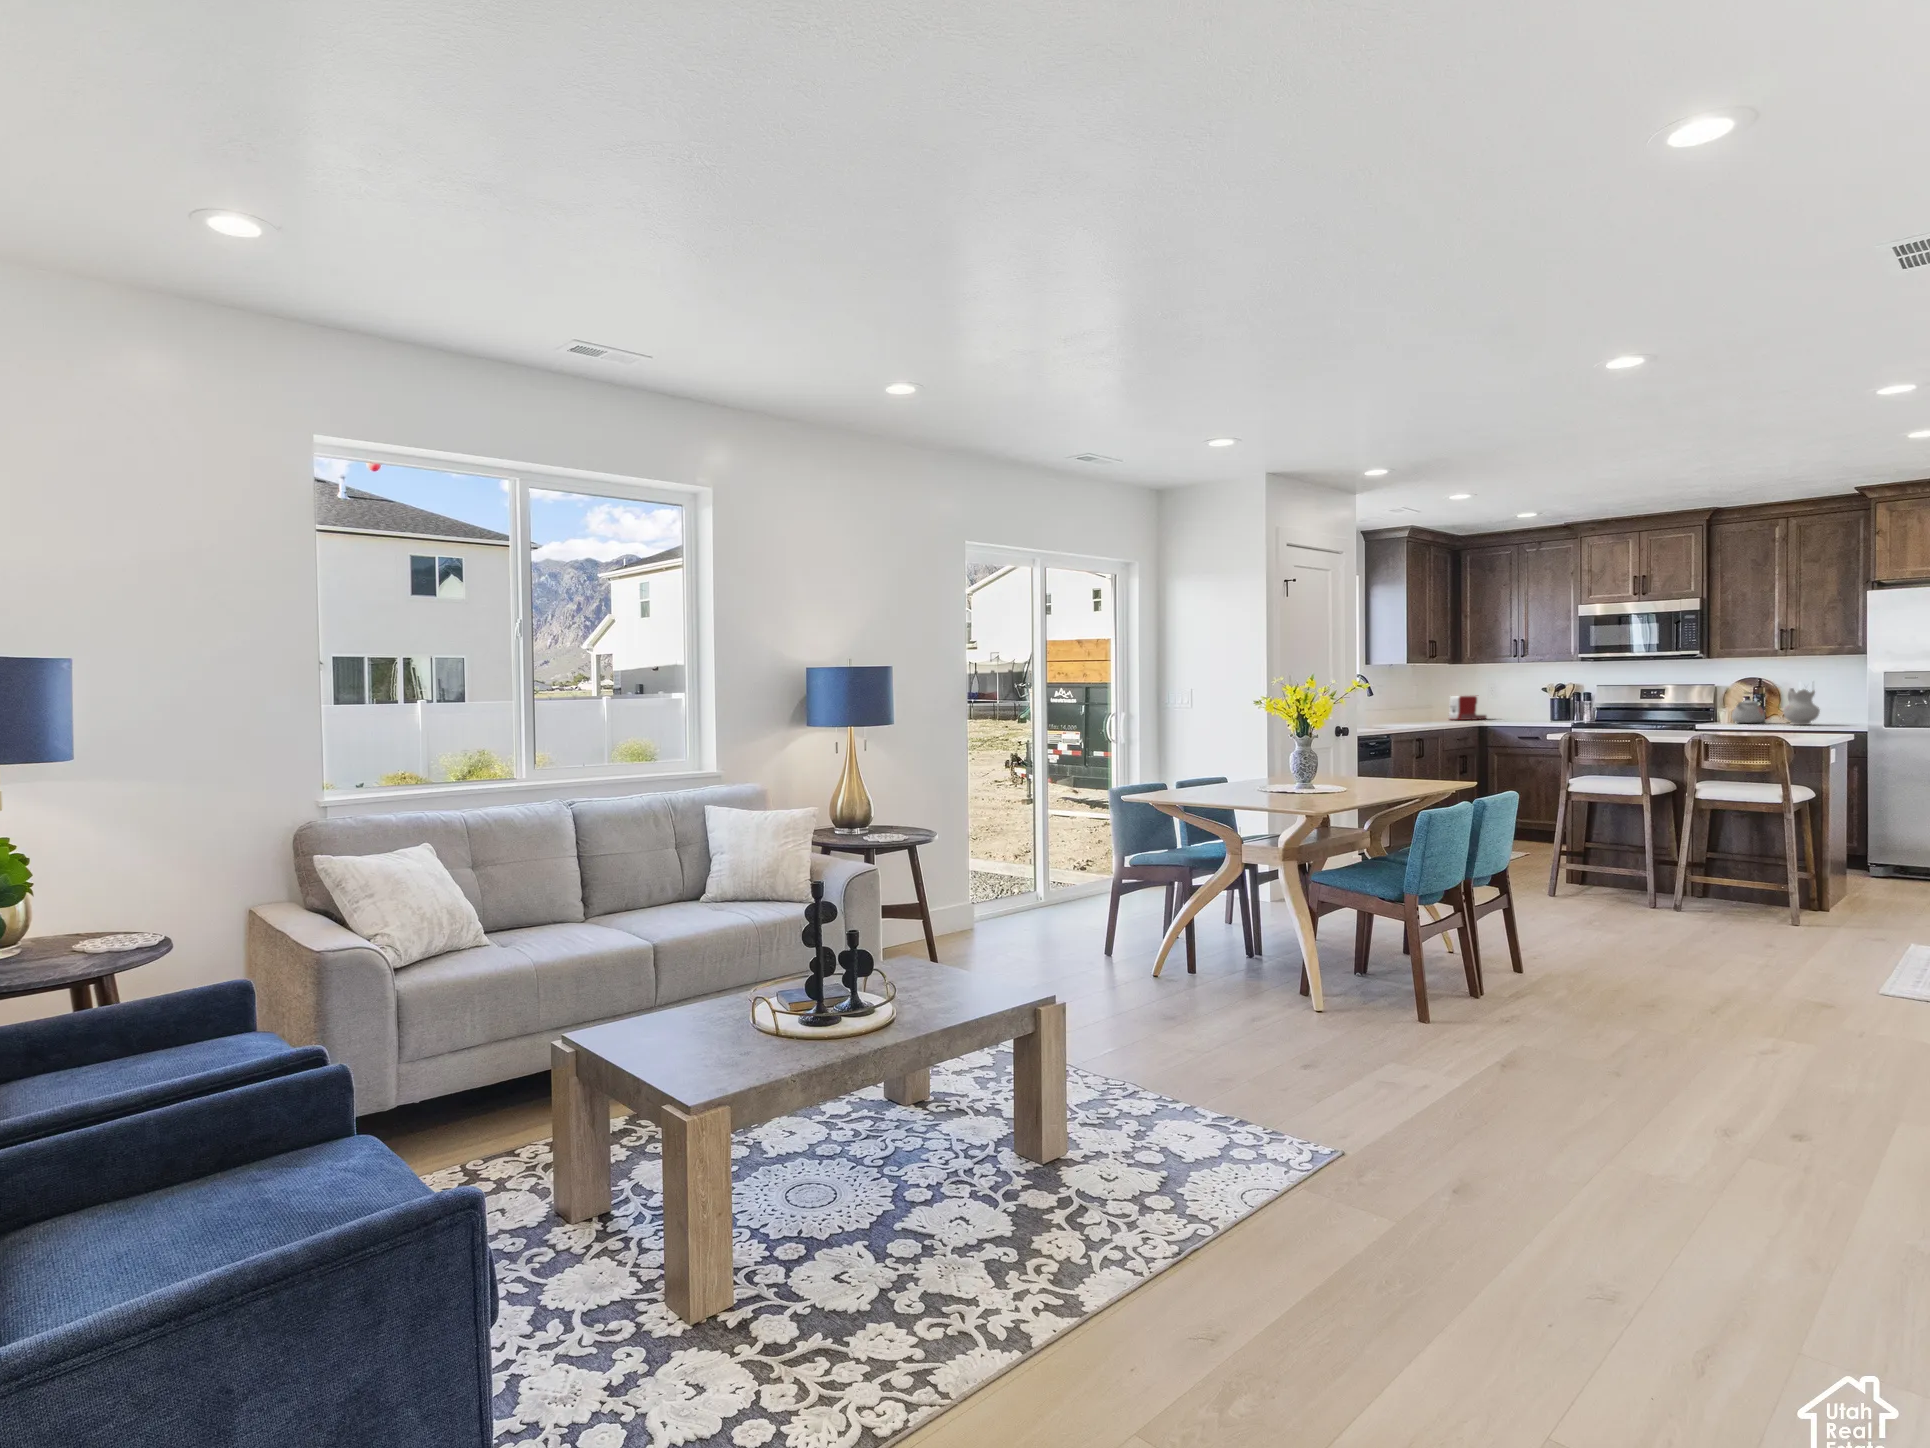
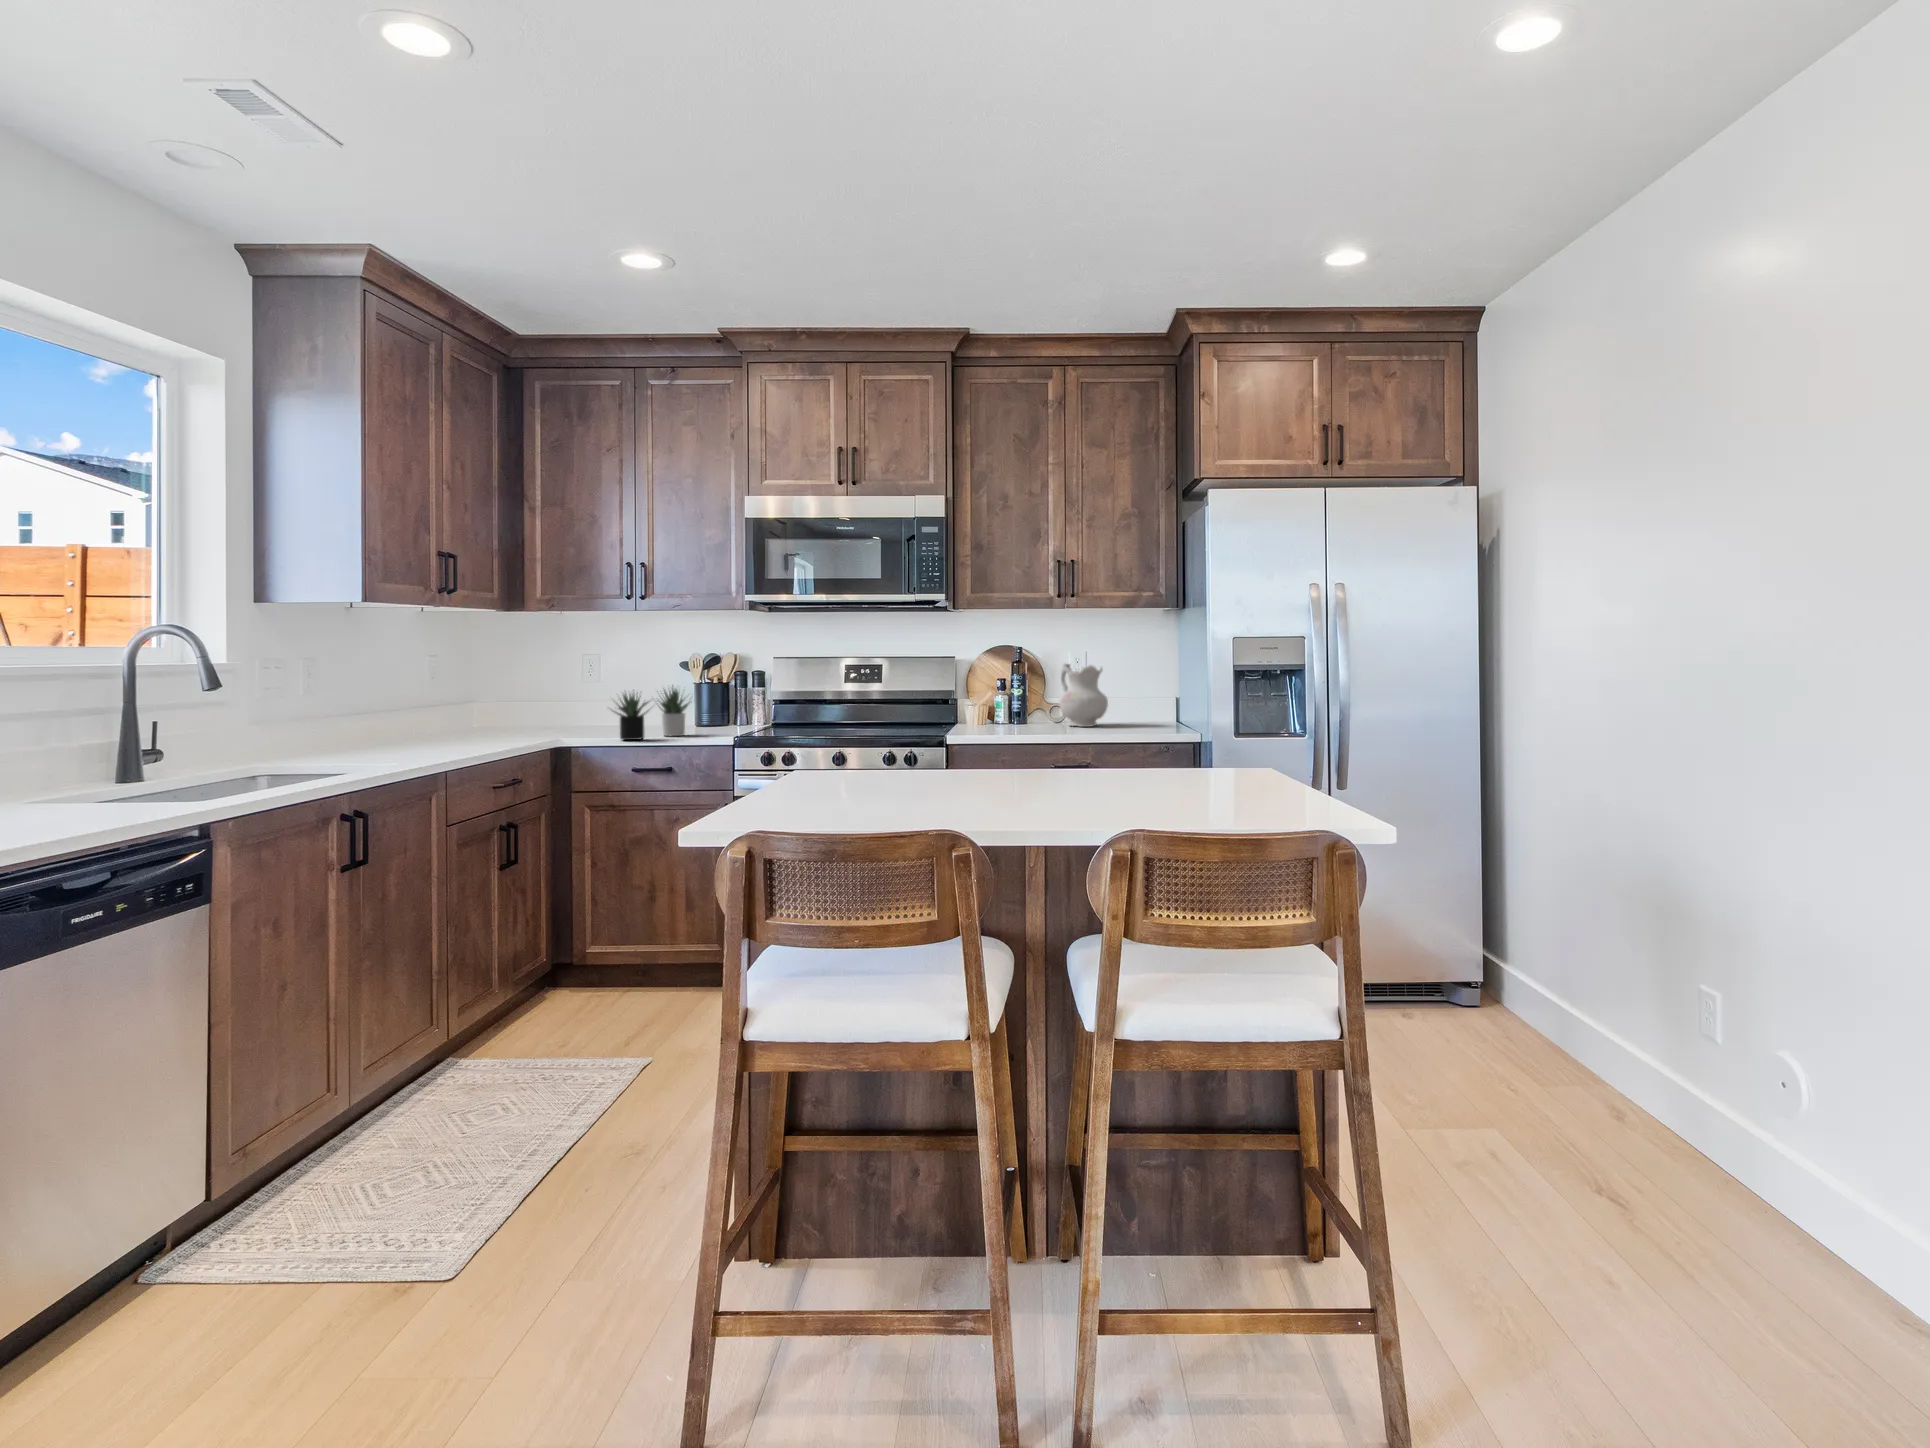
kettle: present [1732,692,1765,723] -> none [982,670,1028,724]
toaster: present [1448,696,1487,720] -> none [505,677,583,727]
succulent plant: none [1506,698,1550,725] -> present [612,687,691,740]

